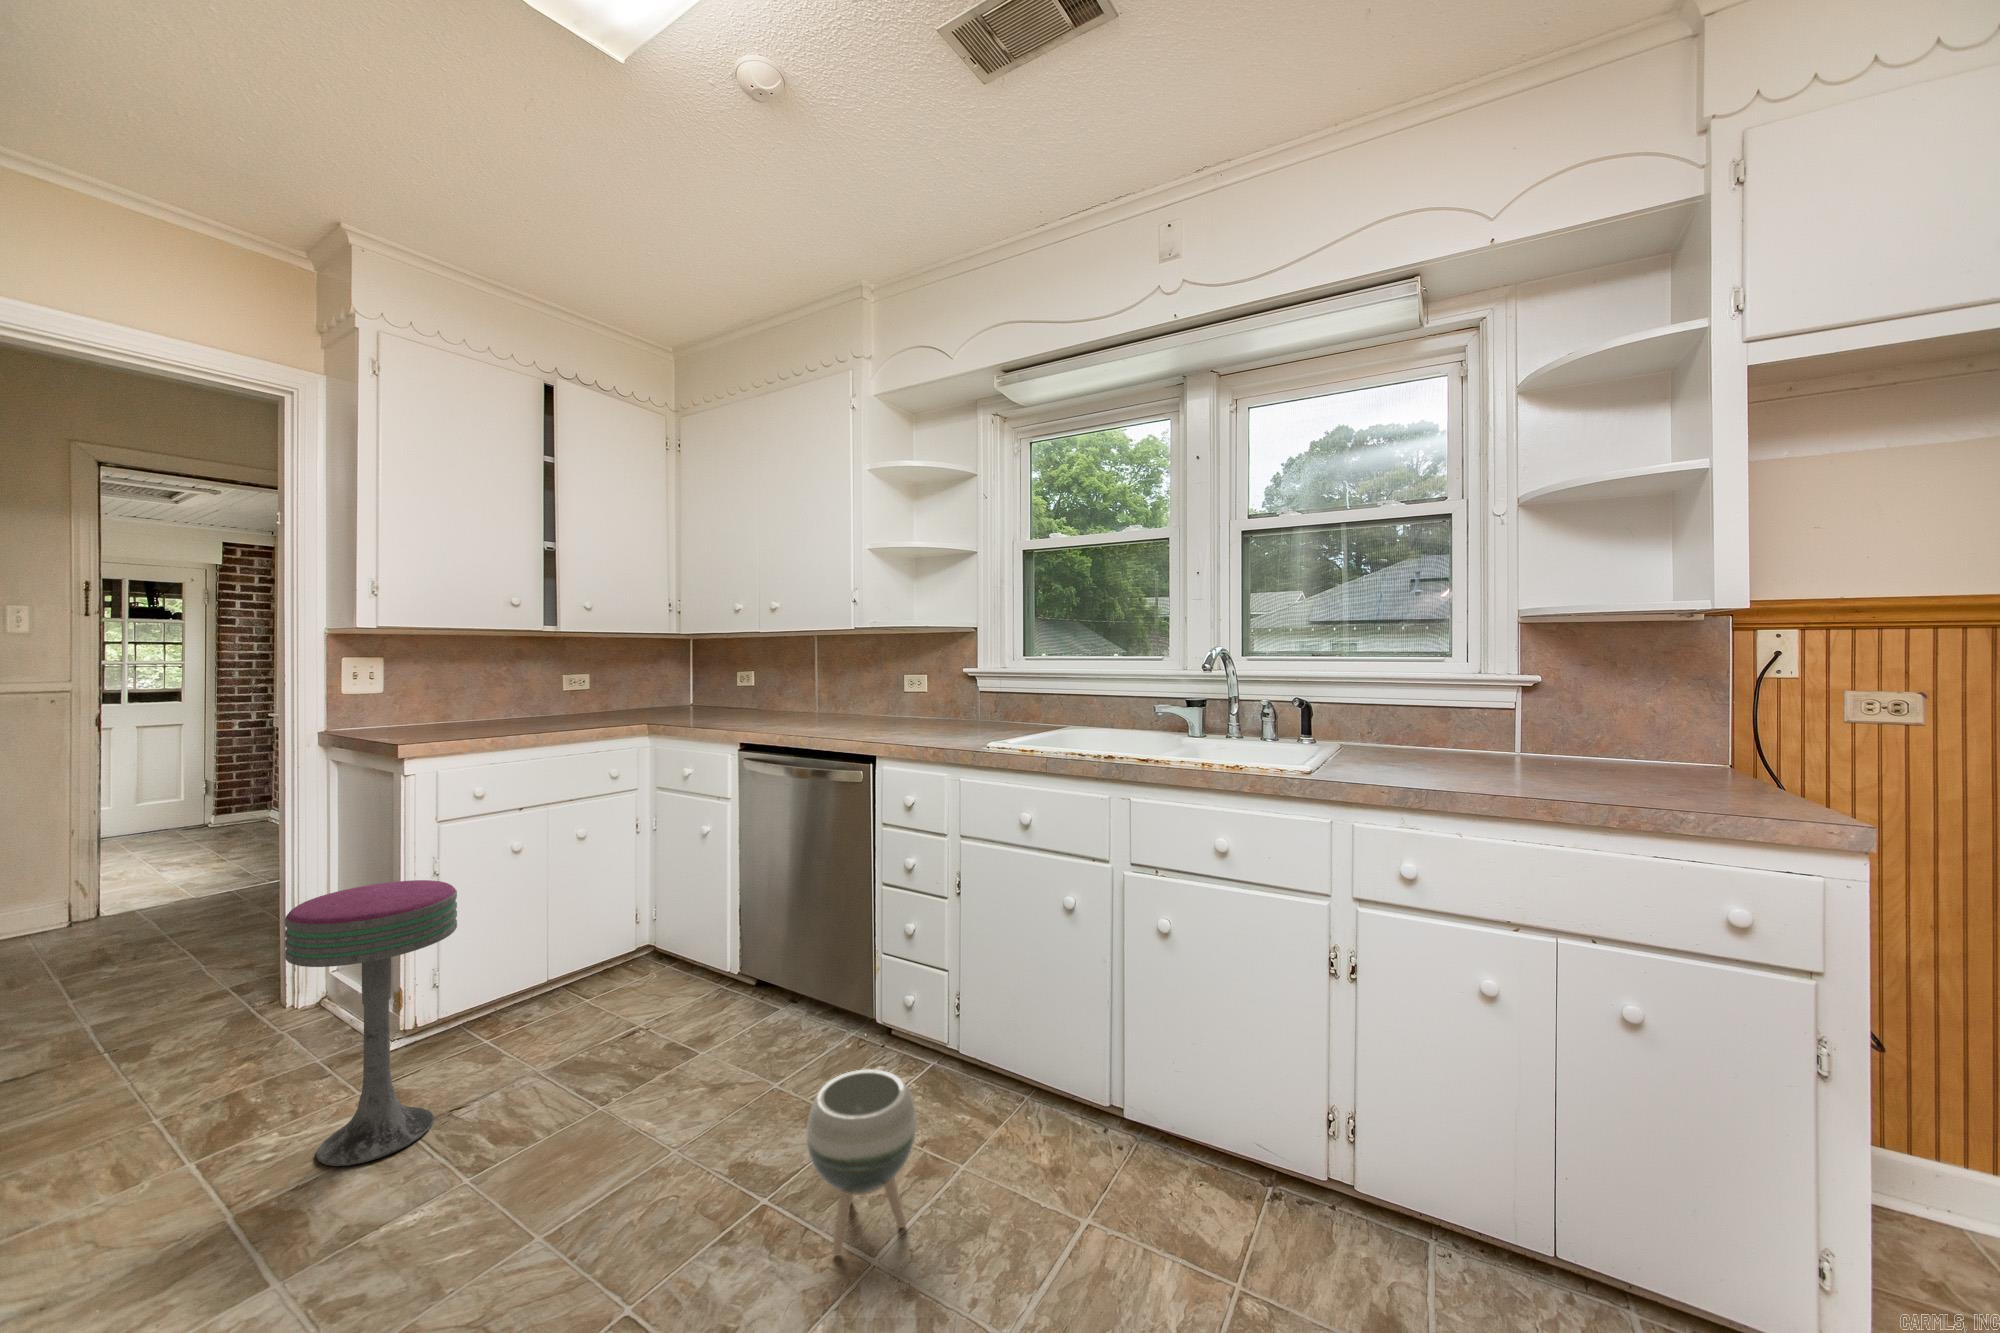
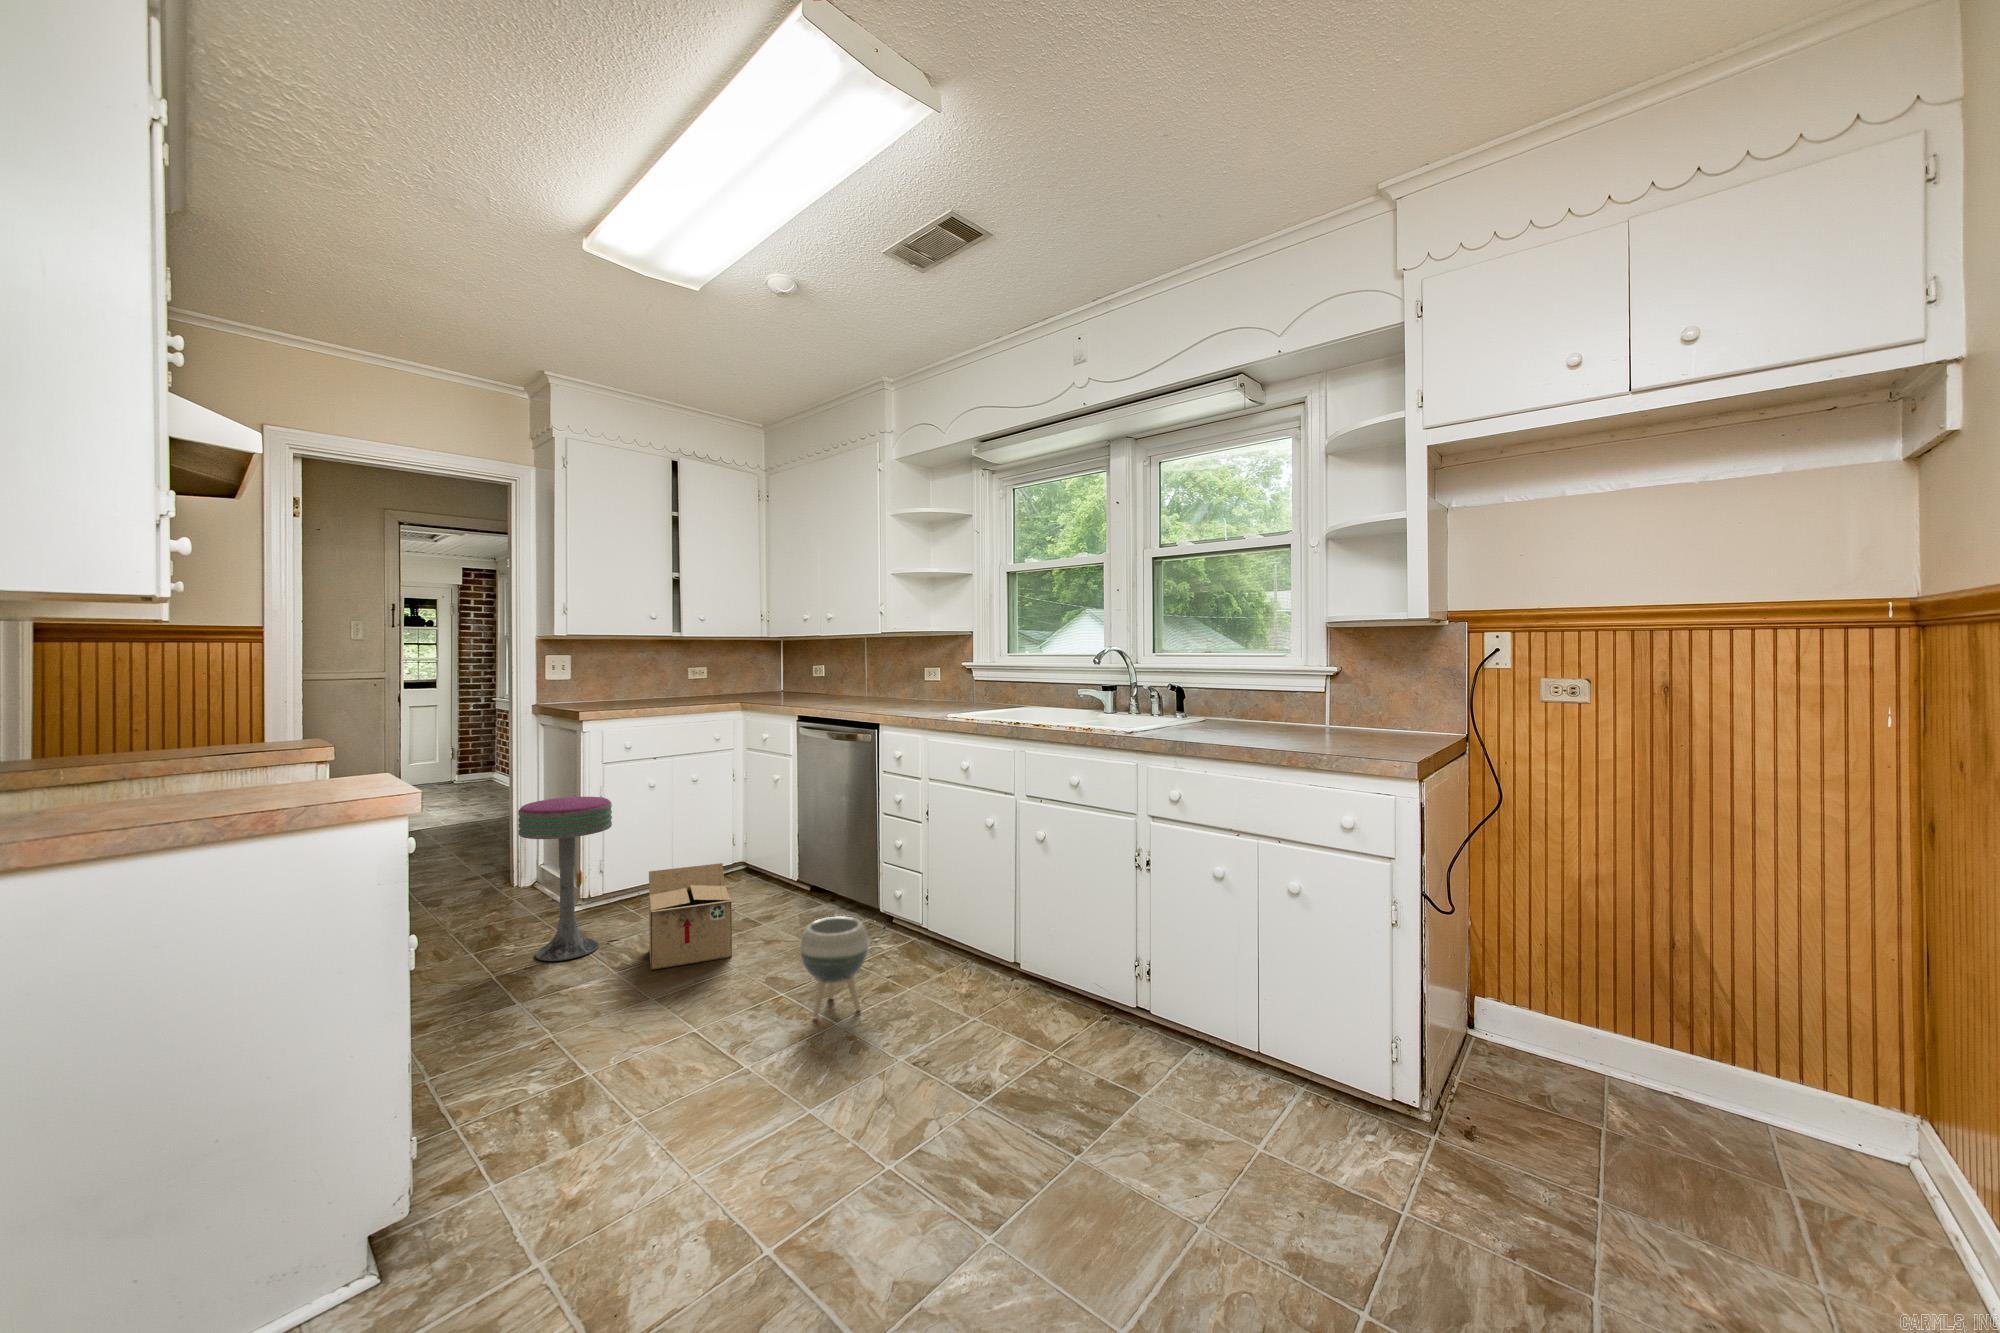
cardboard box: none [521,968,673,1169] -> present [649,863,733,970]

